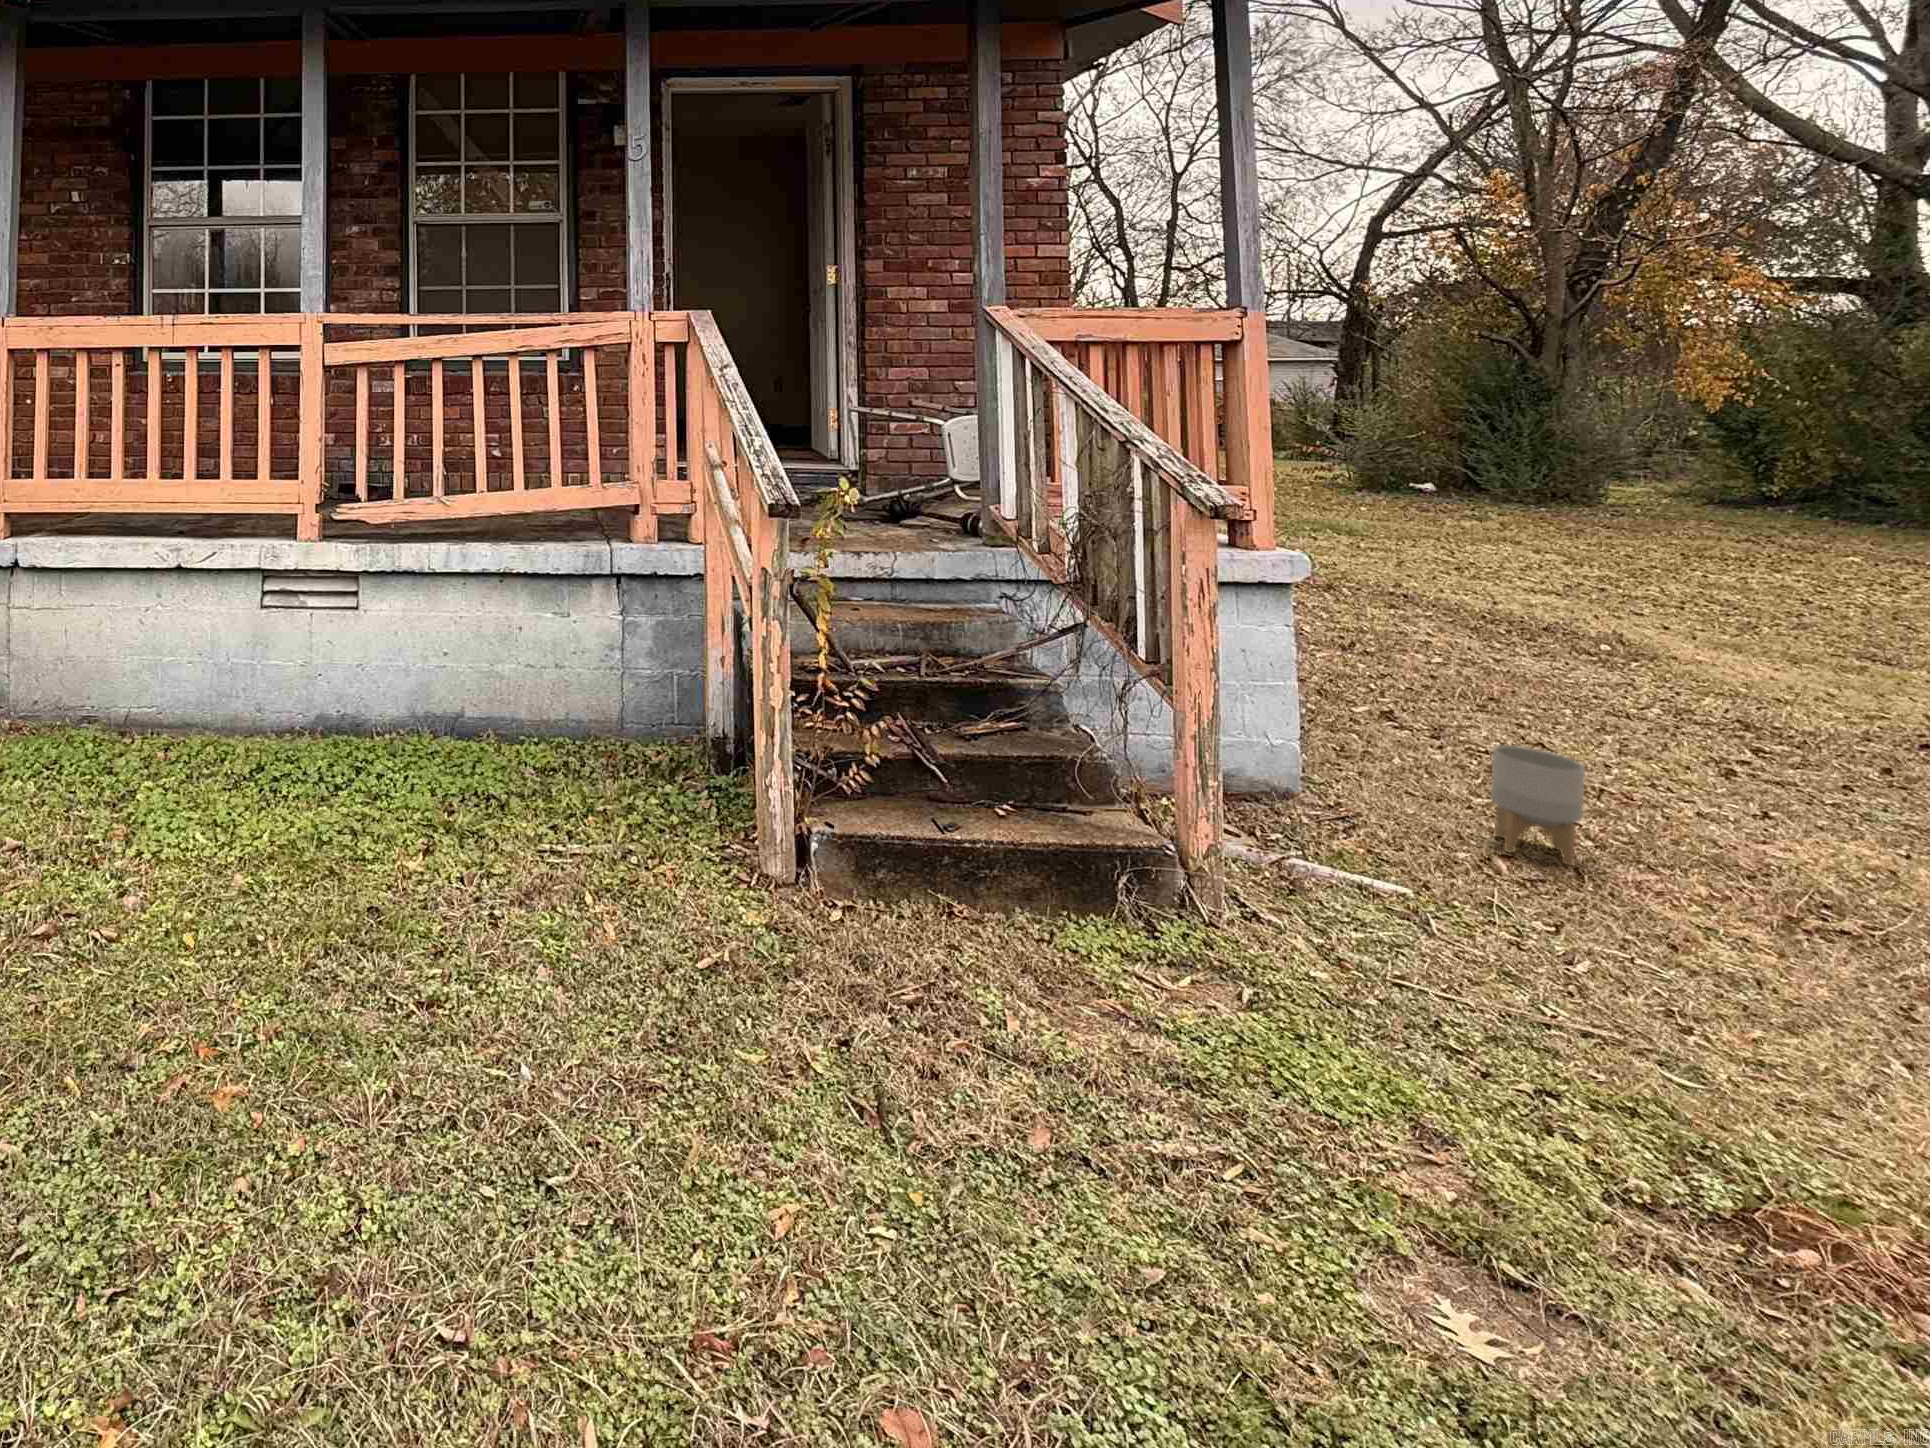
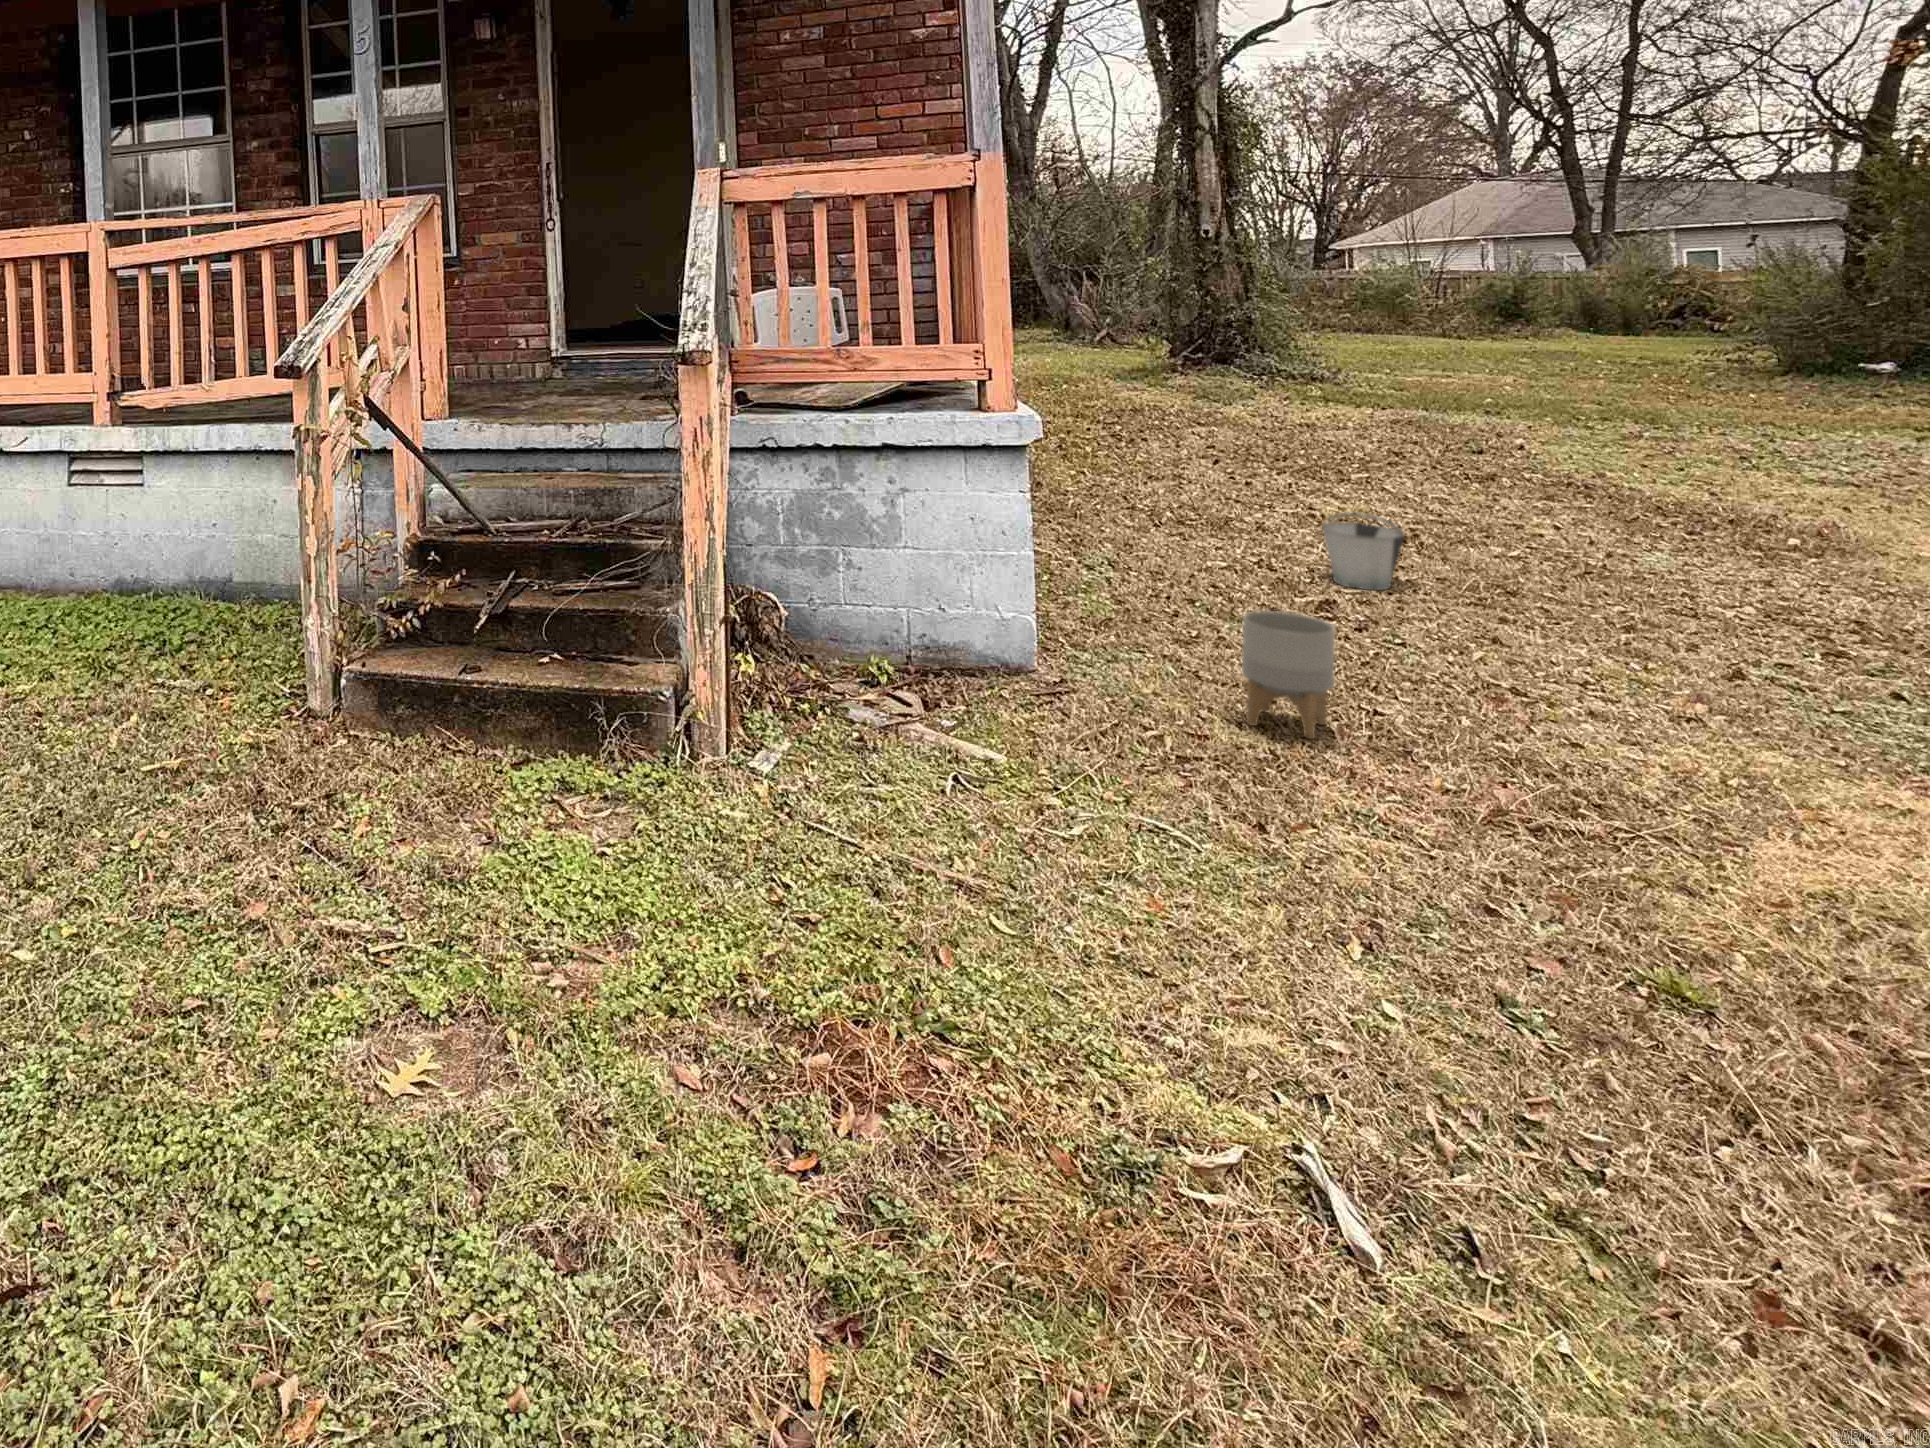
bucket: none [1354,630,1428,701] -> present [1322,513,1404,590]

